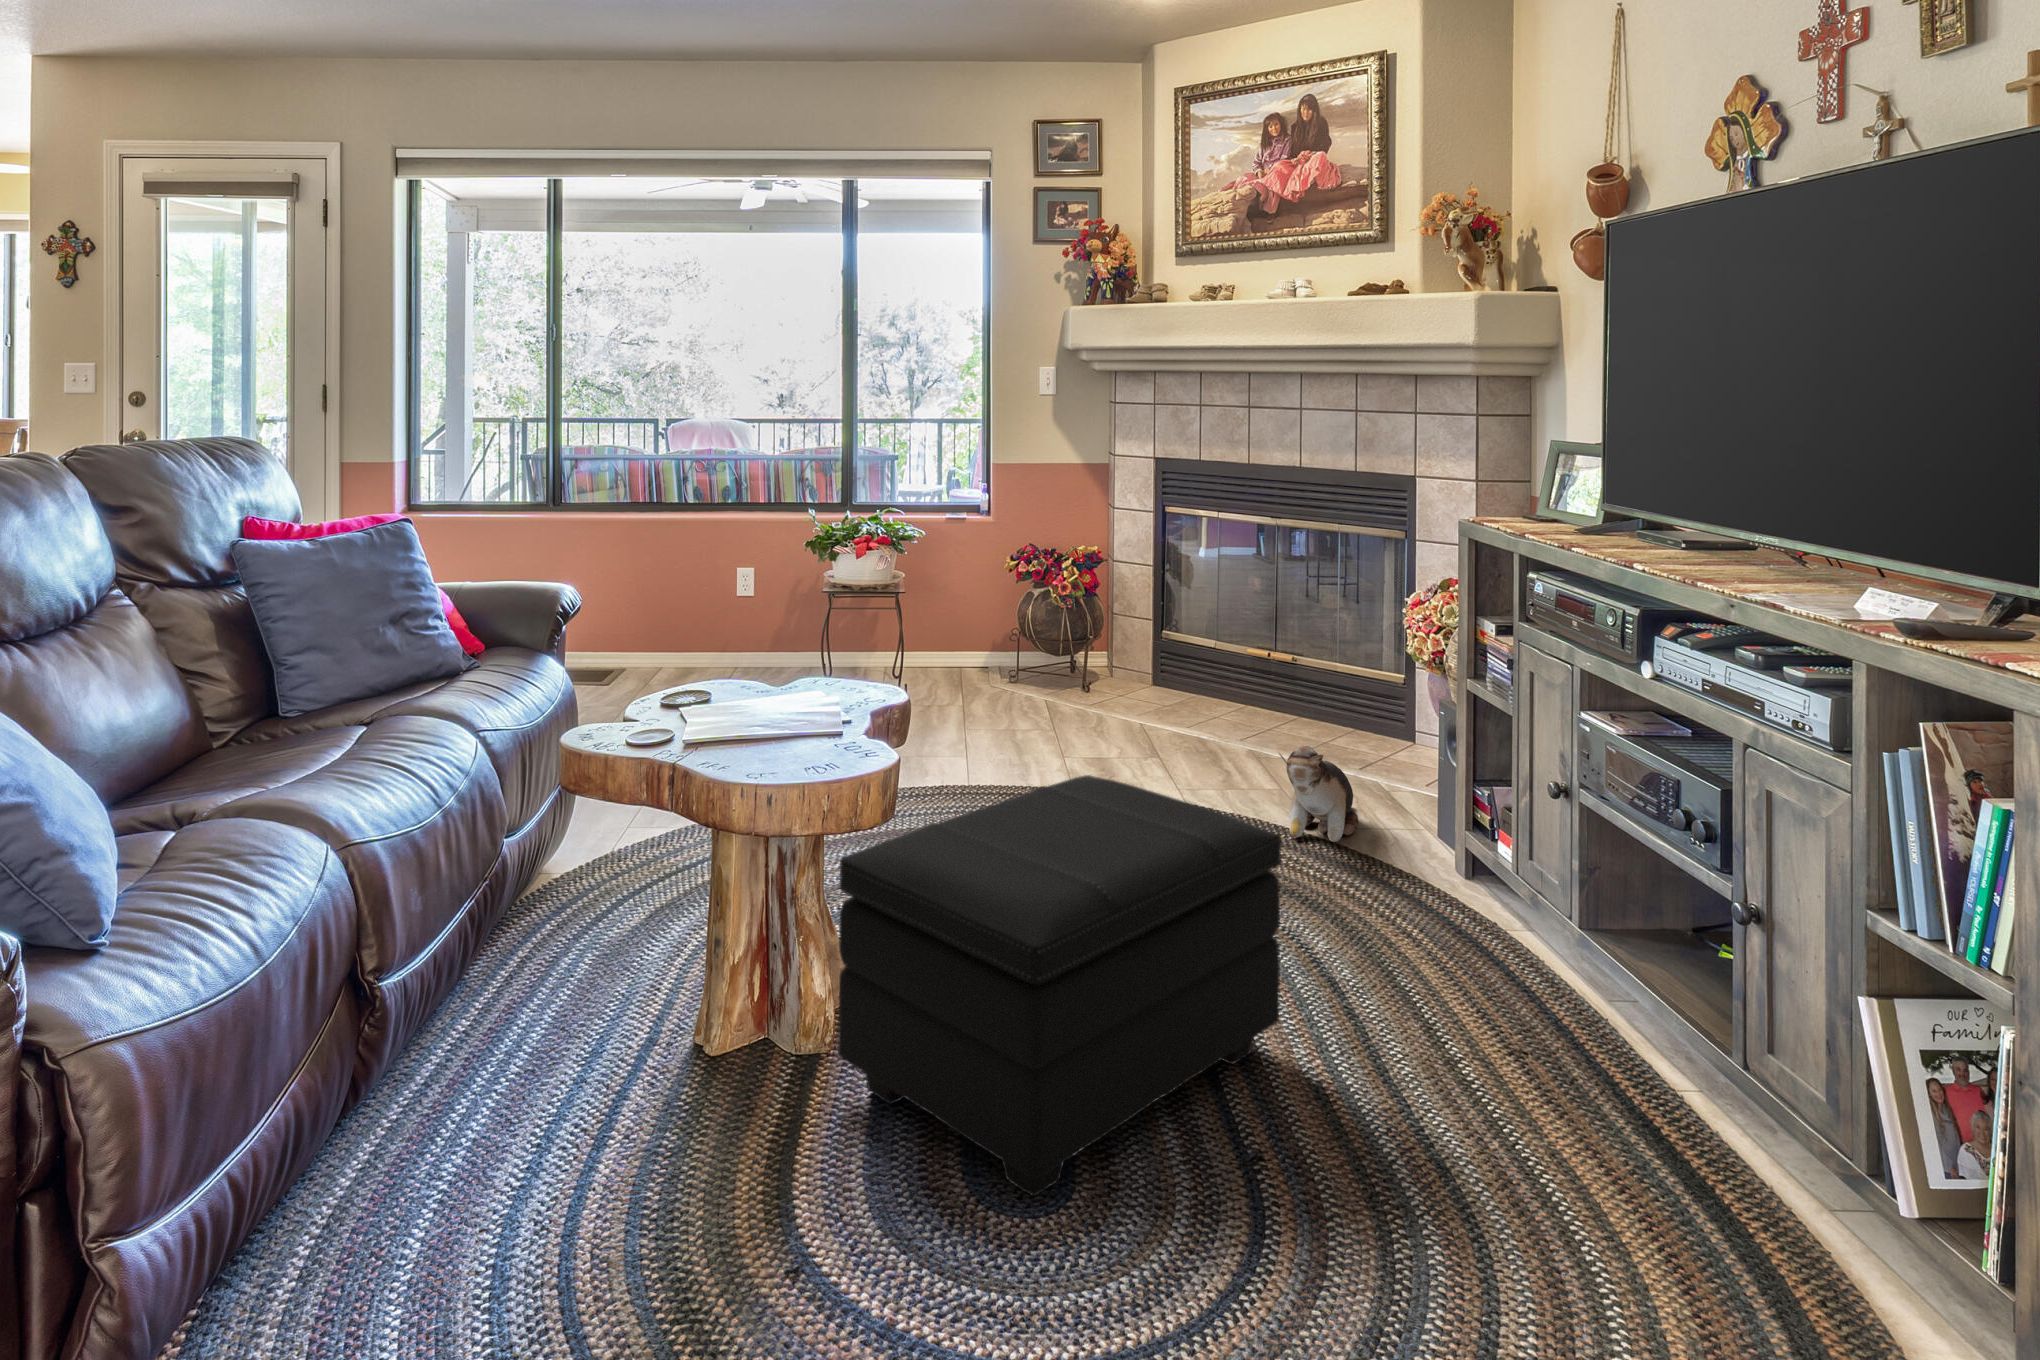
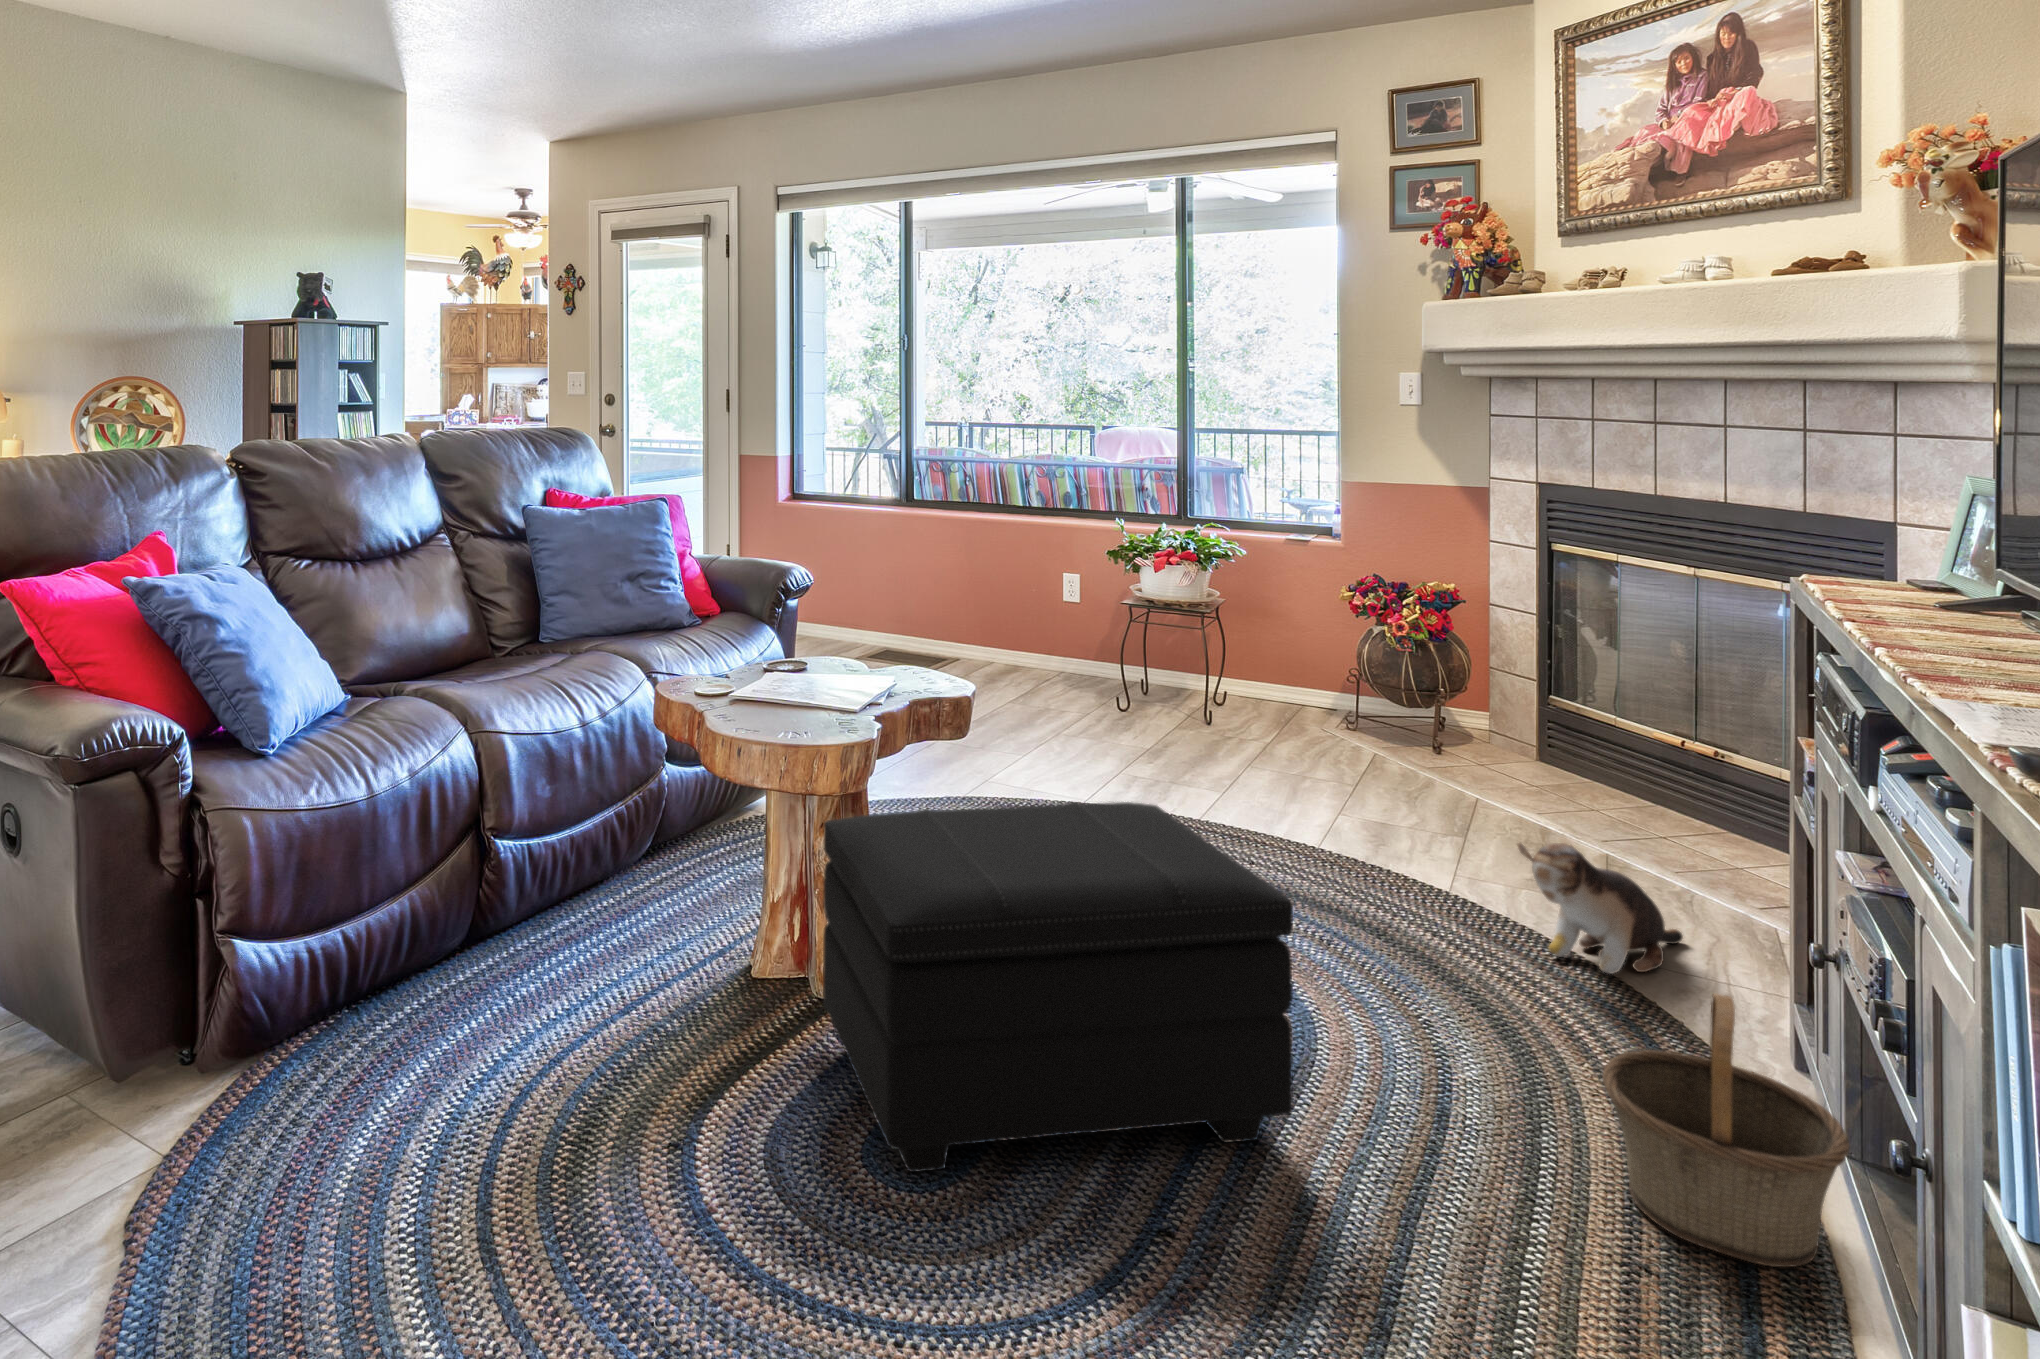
basket: none [1452,835,1614,1026] -> present [1602,993,1849,1267]

